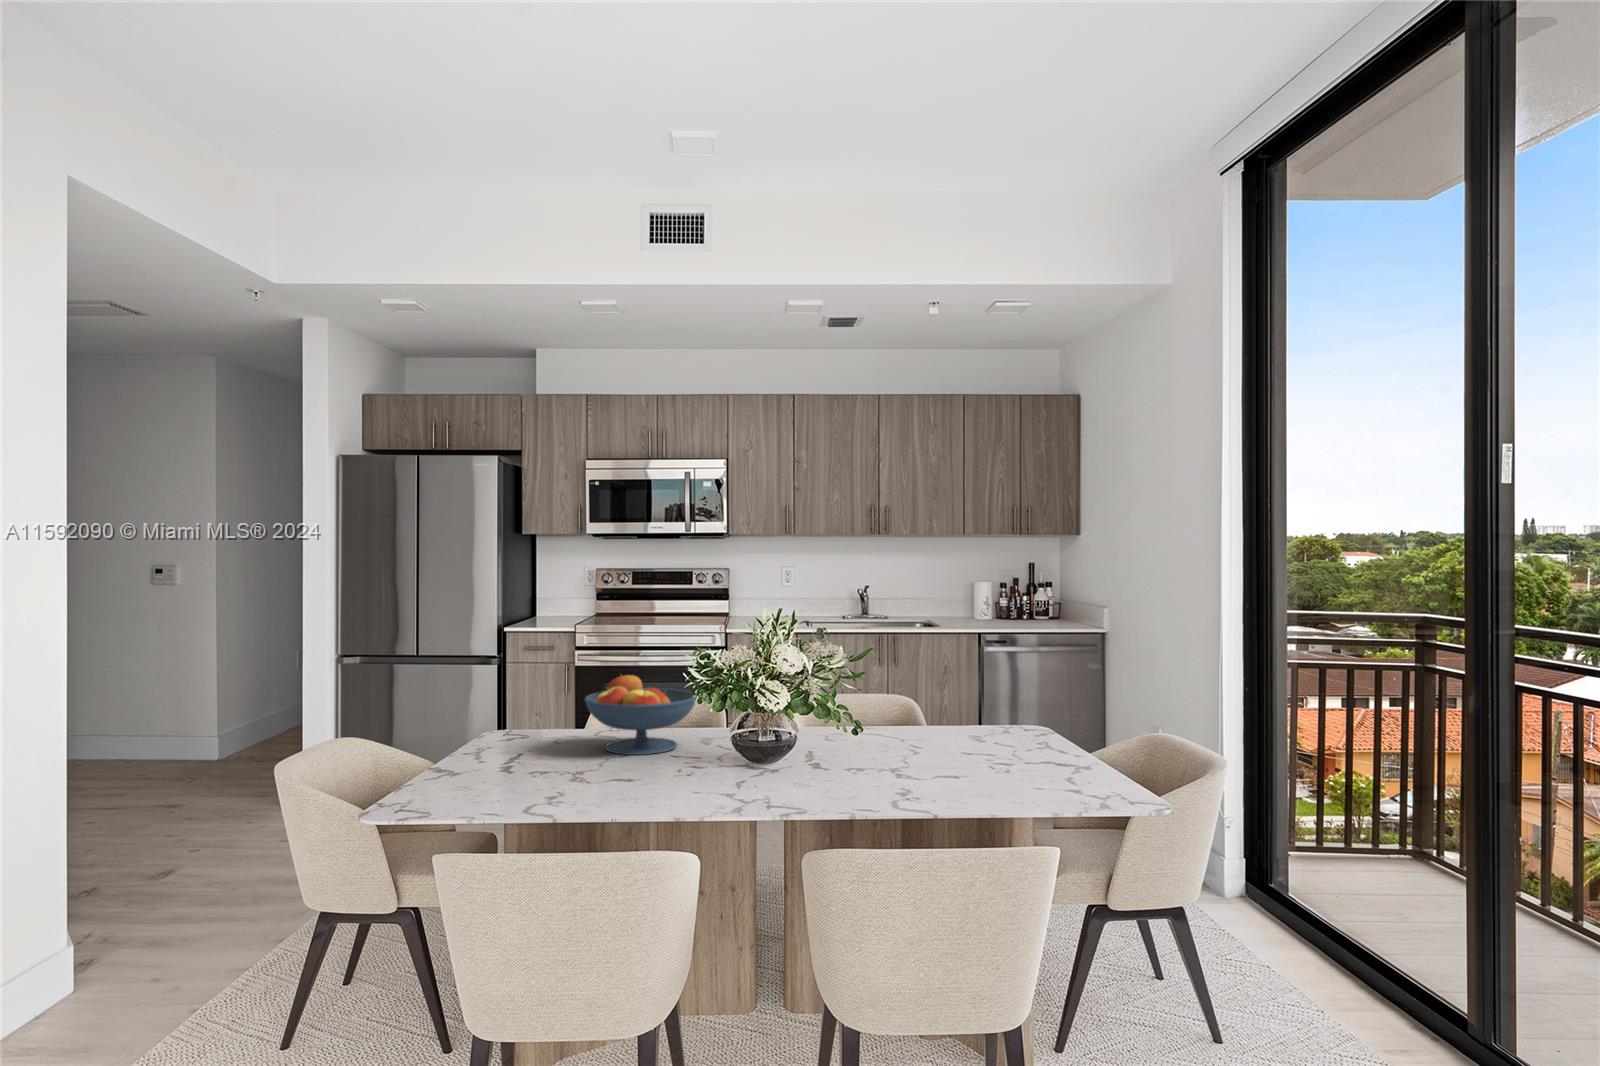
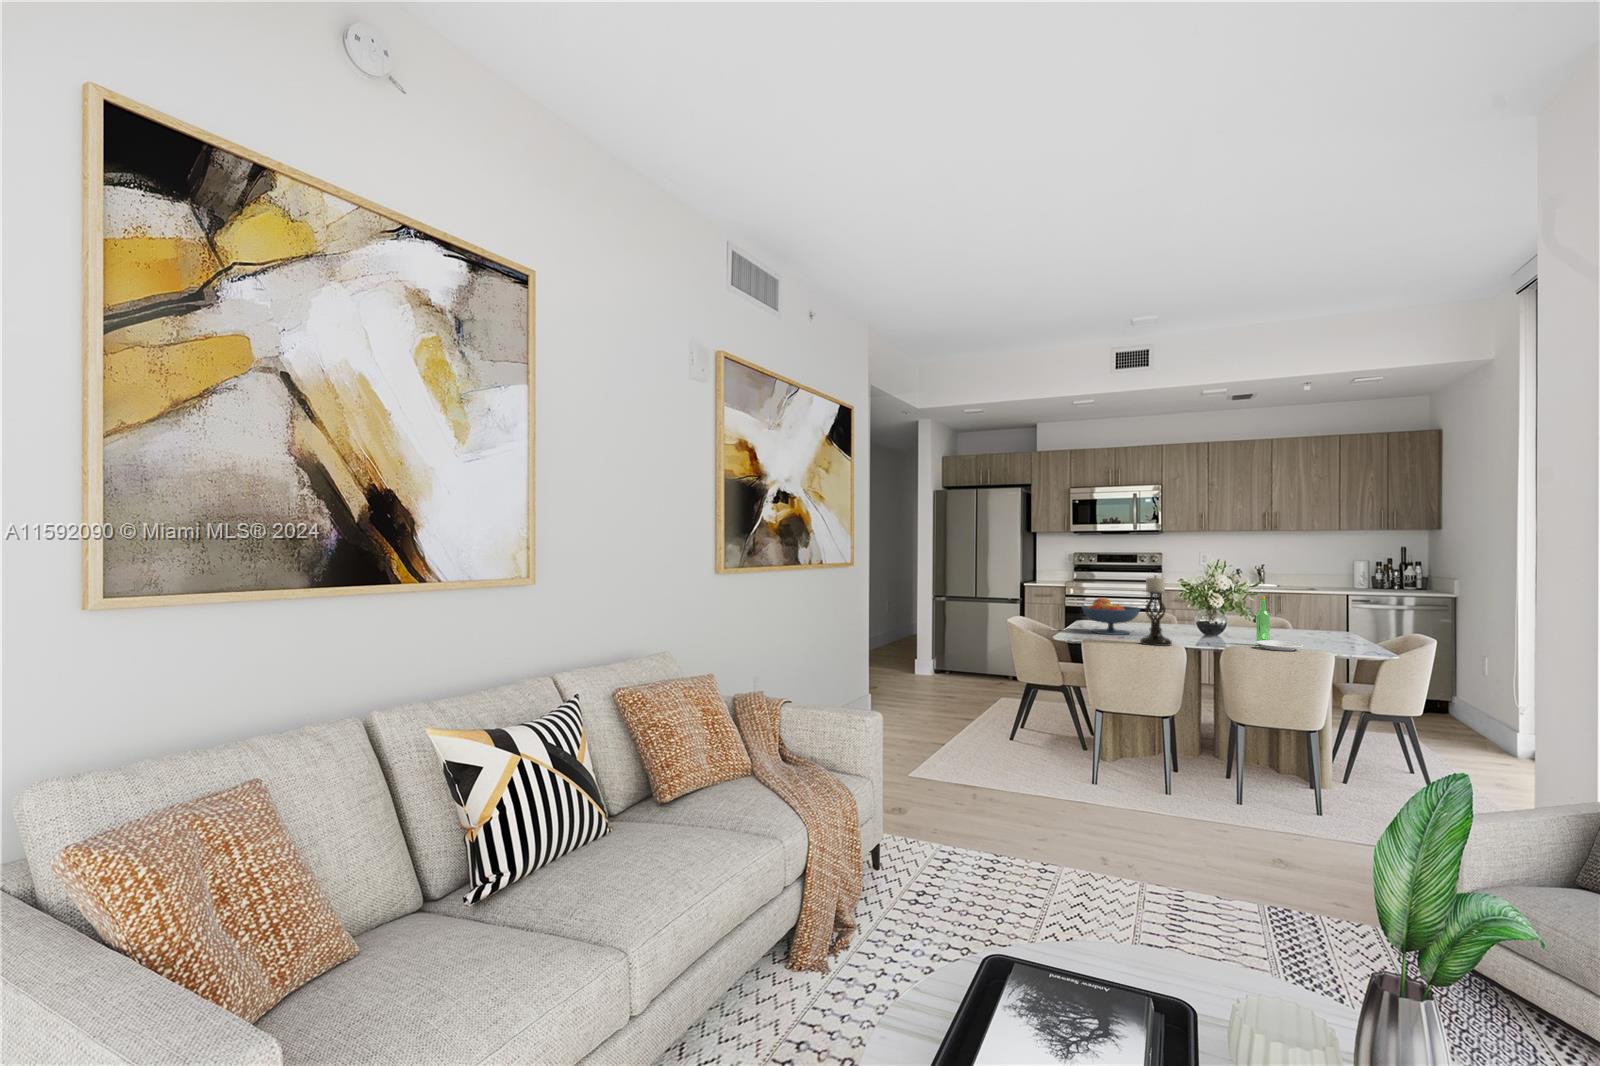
candle holder: none [696,638,759,793] -> present [1140,575,1172,646]
plate: none [902,668,985,780] -> present [1256,596,1303,651]

